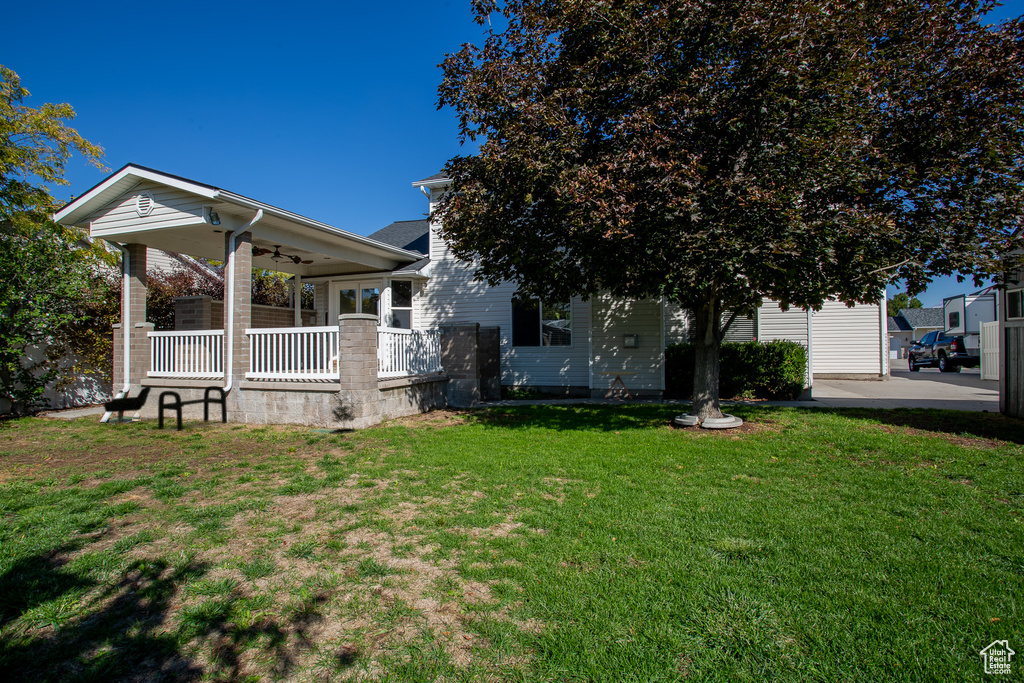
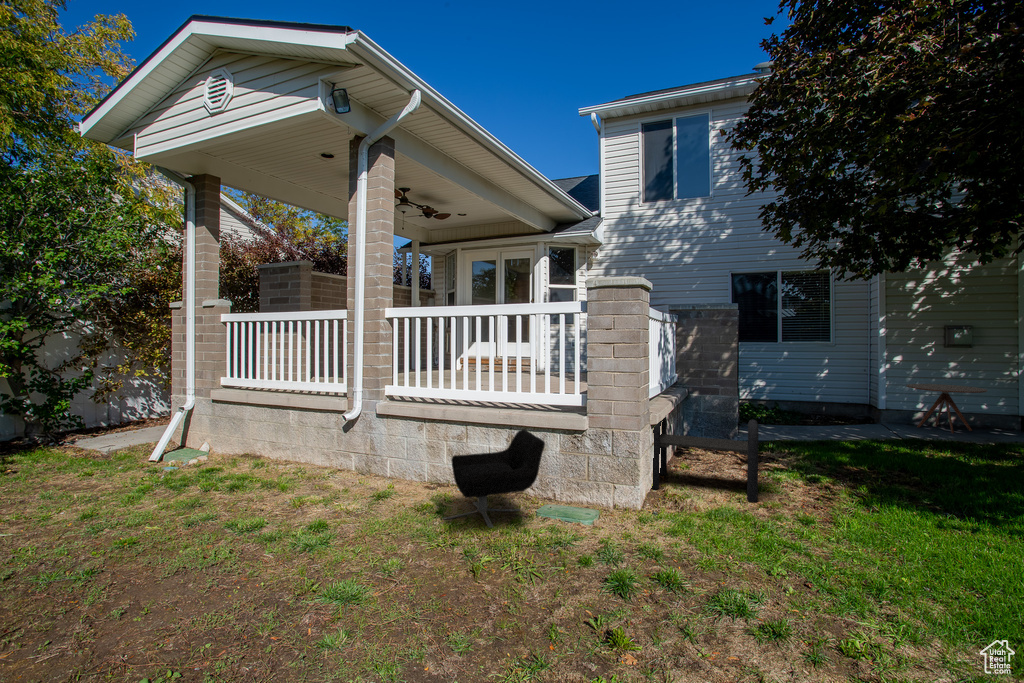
lounge chair: present [104,386,151,424] -> present [443,429,545,528]
bench: present [158,386,227,431] -> present [651,417,759,502]
potted tree: present [332,398,355,433] -> none [586,444,636,531]

